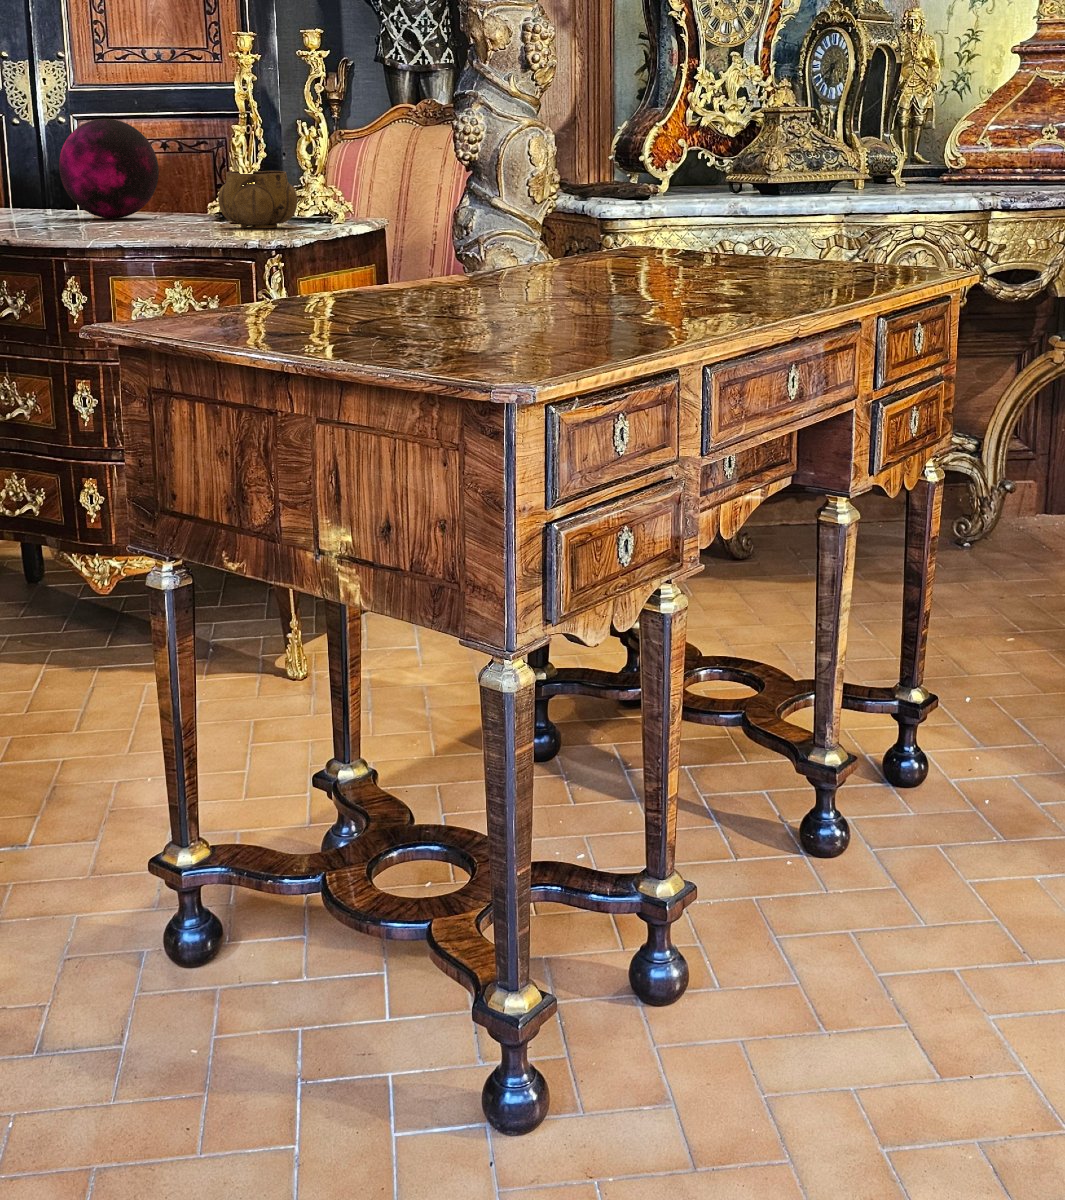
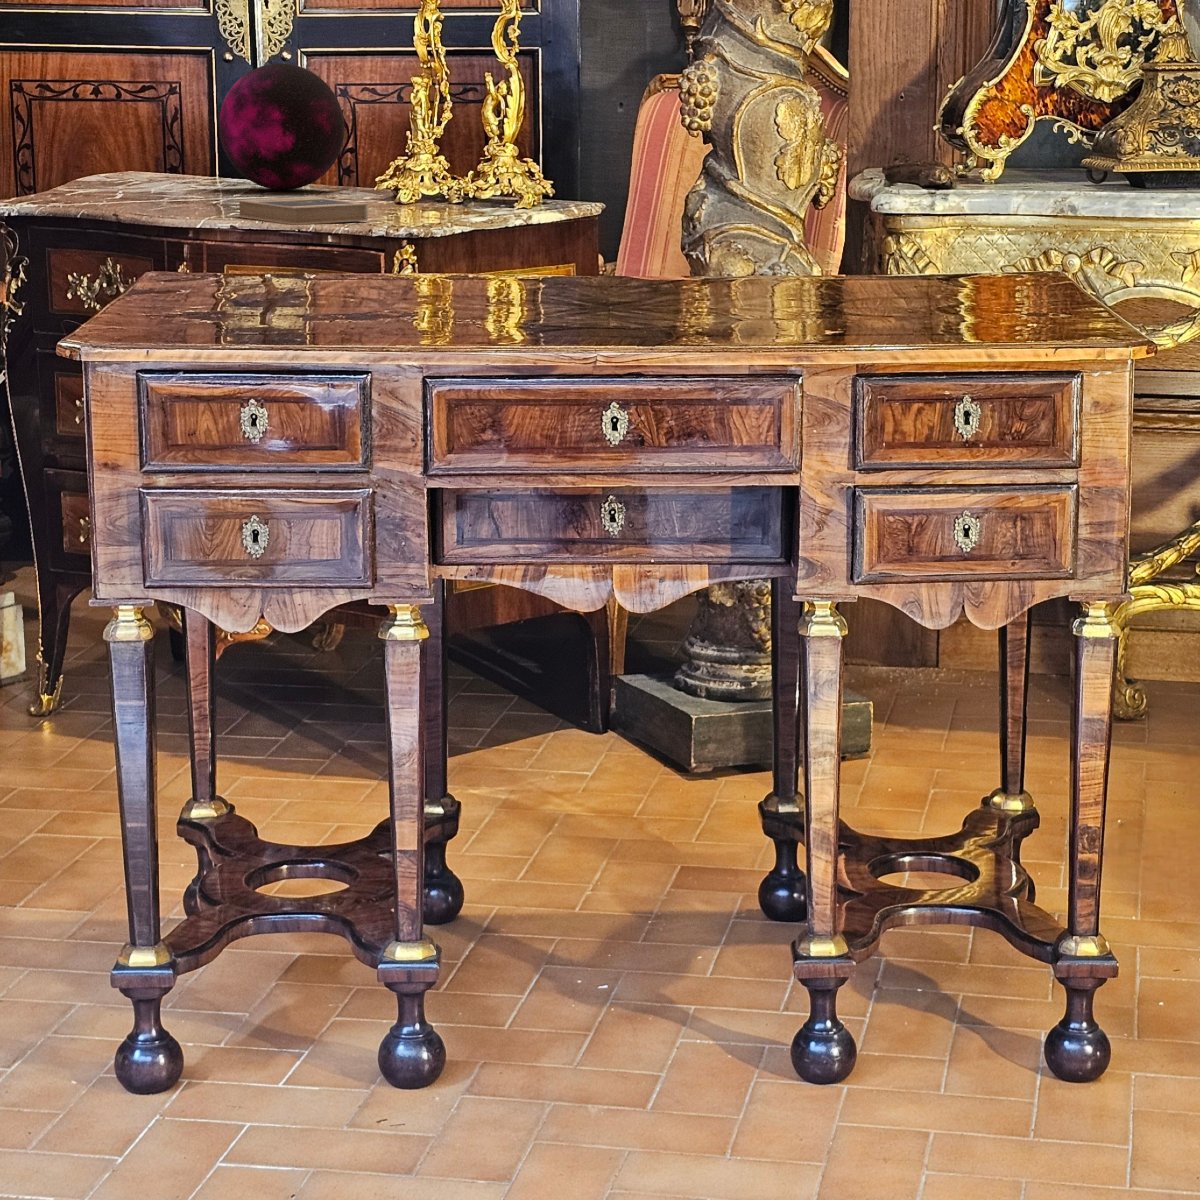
decorative bowl: present [218,171,297,228] -> none [376,137,477,211]
hardback book: none [127,218,240,240] -> present [234,196,368,224]

